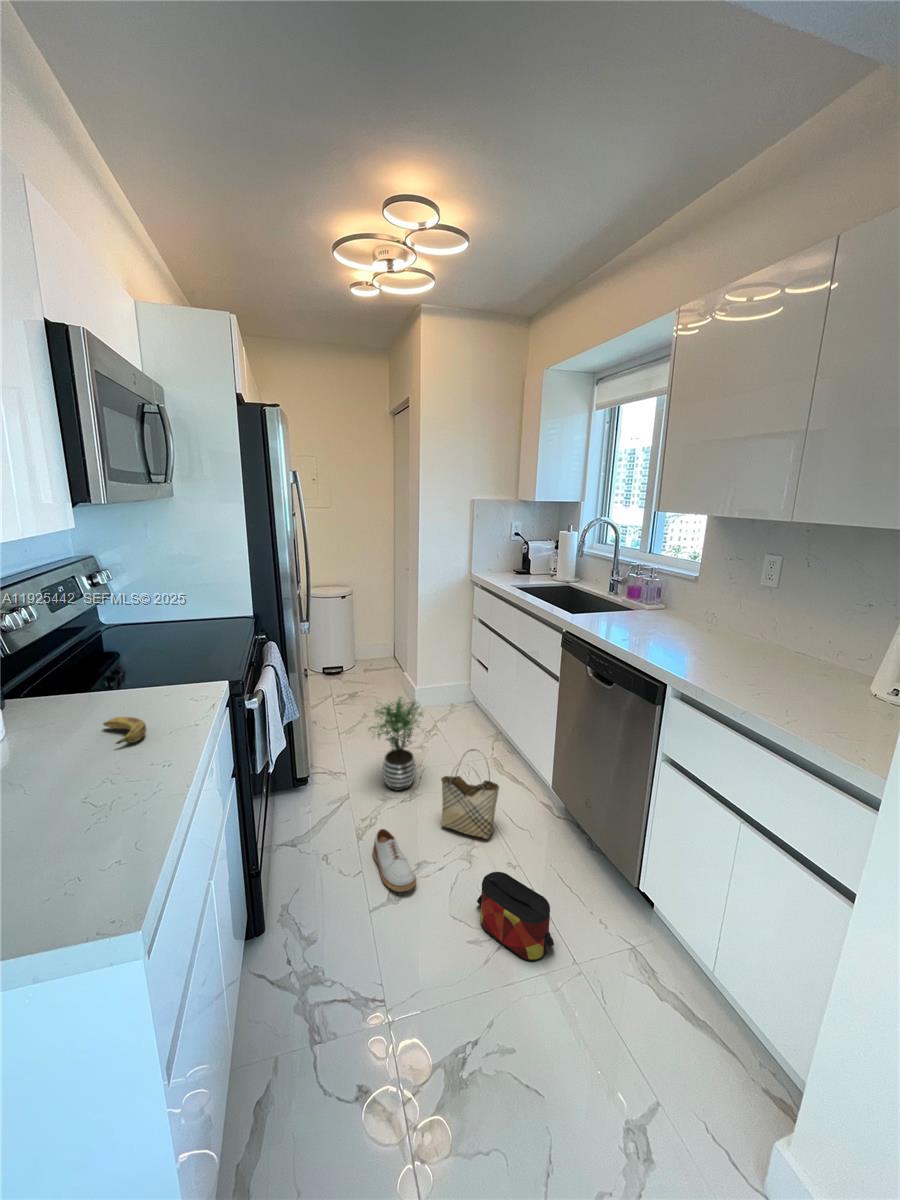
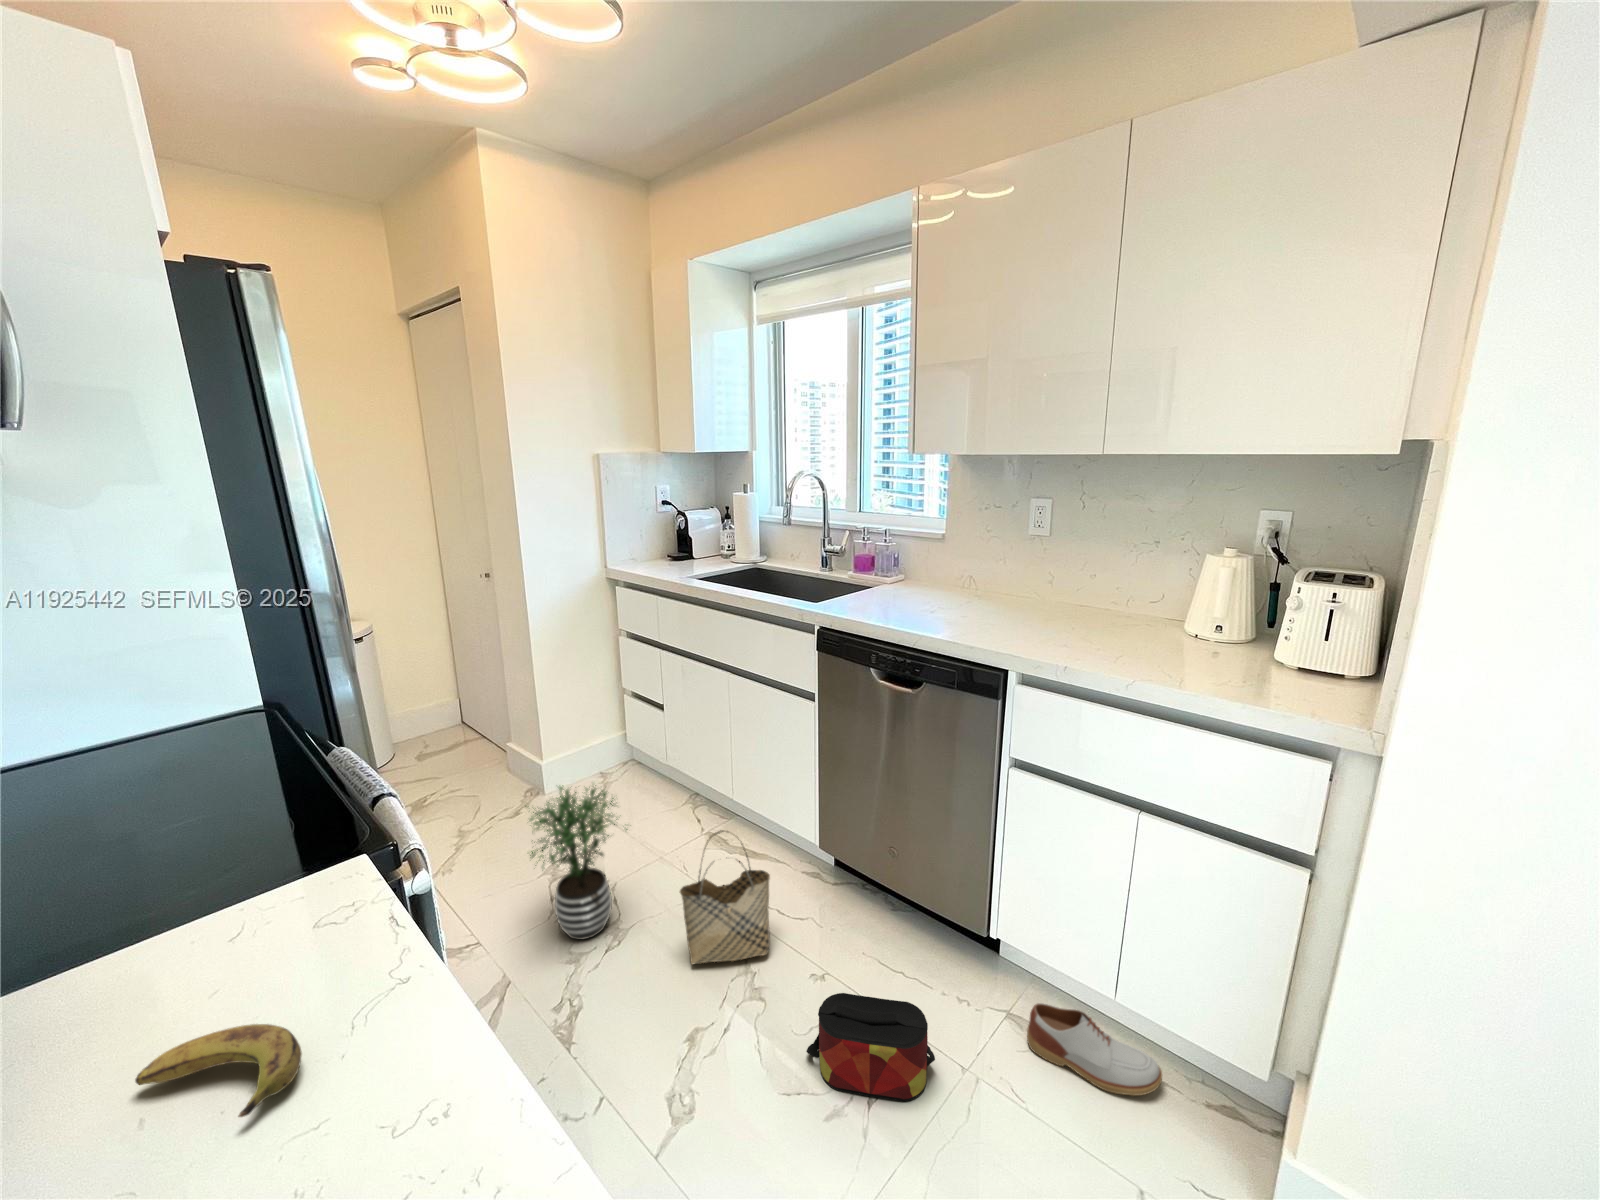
shoe: present [373,829,416,892] -> present [1027,1003,1162,1096]

